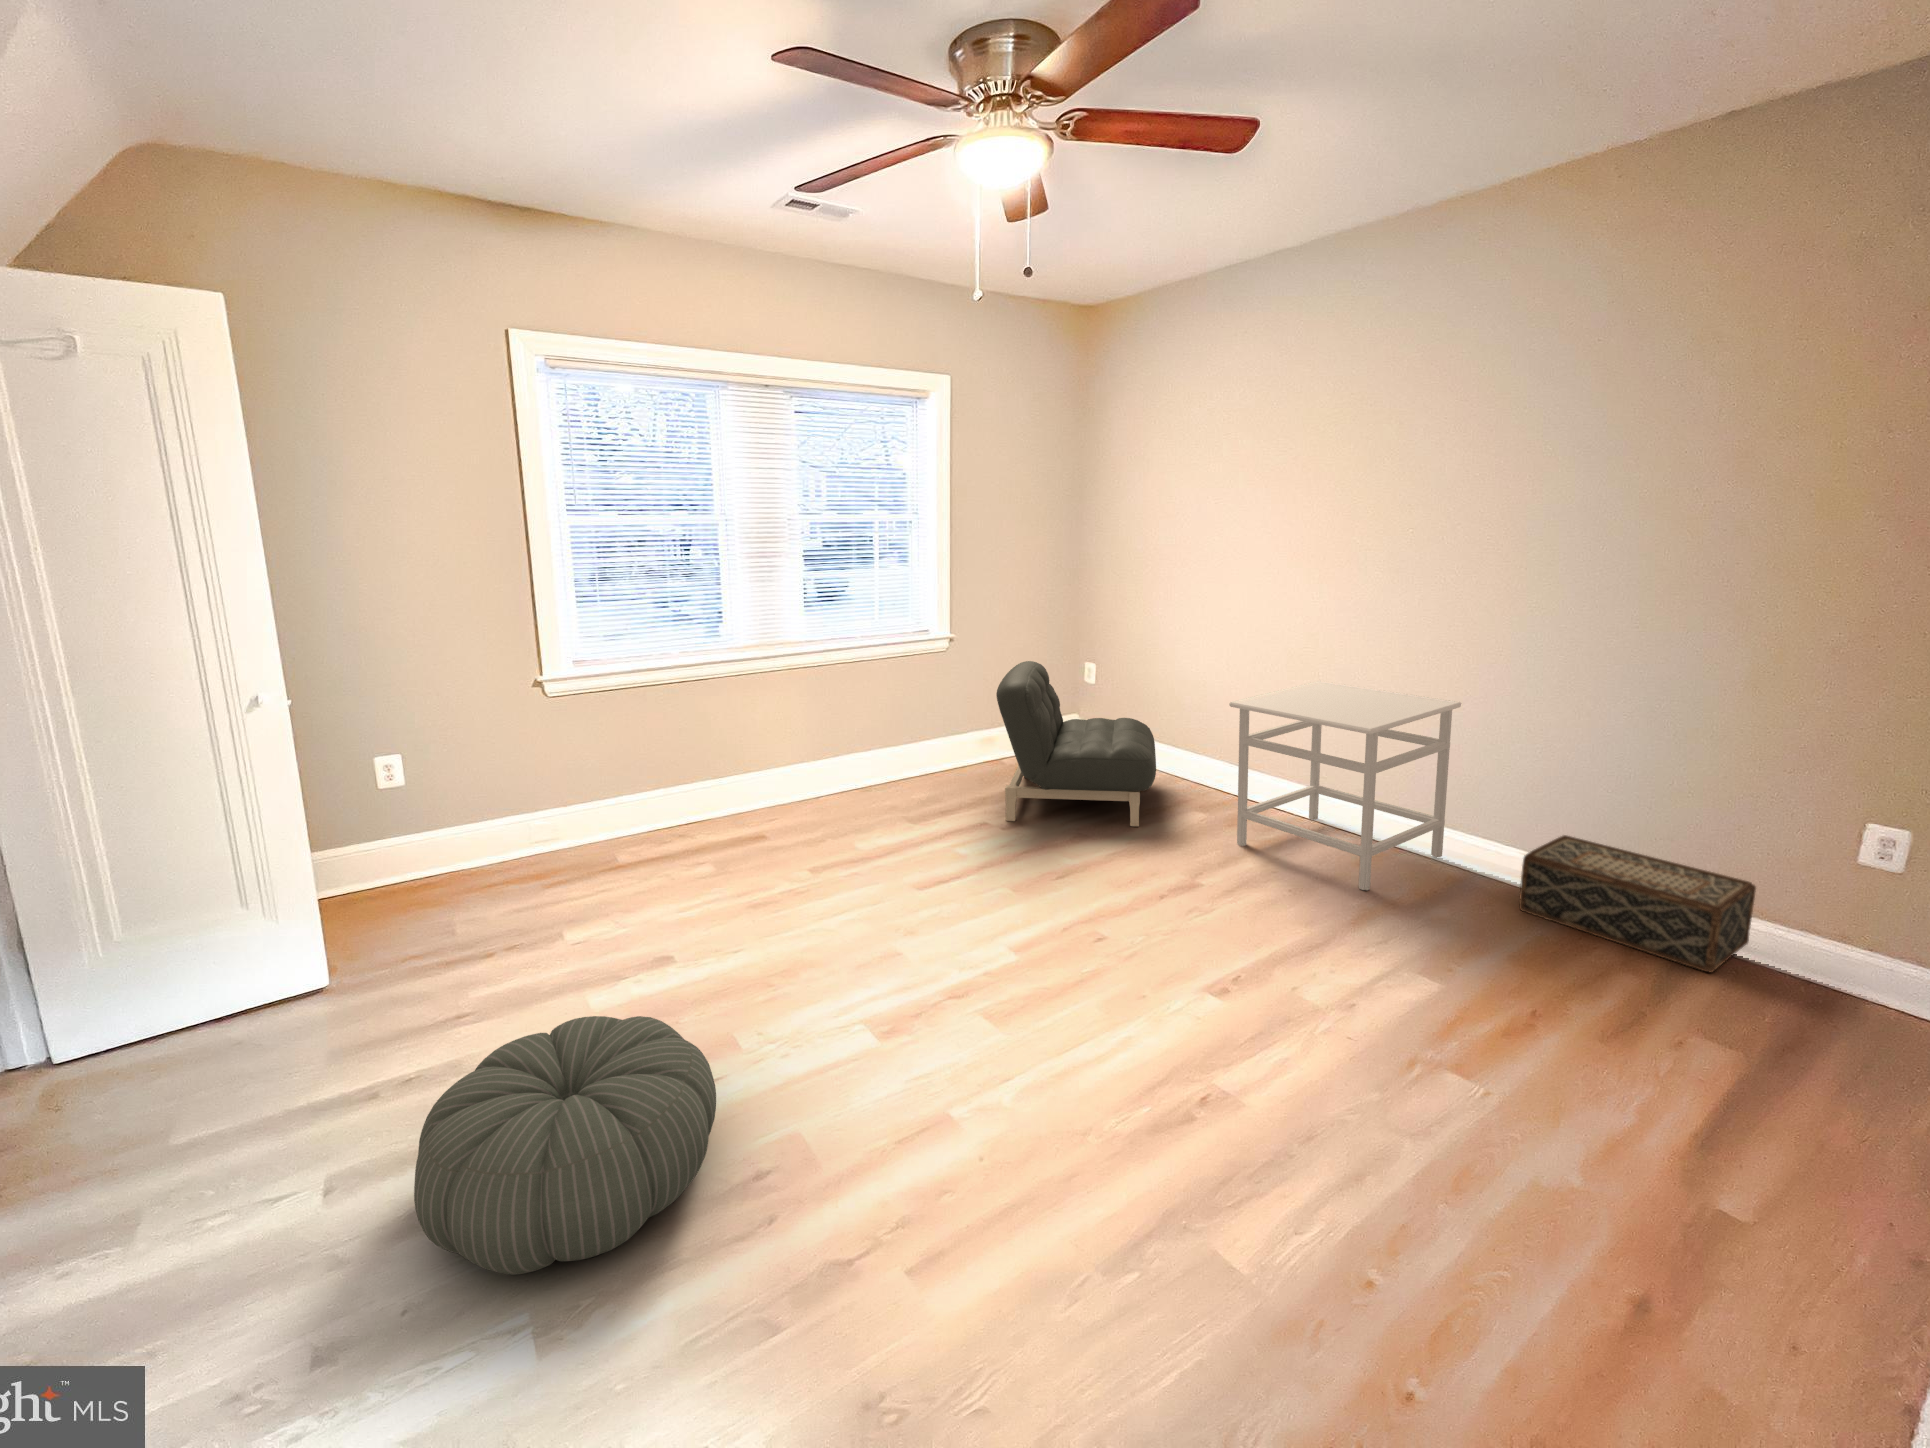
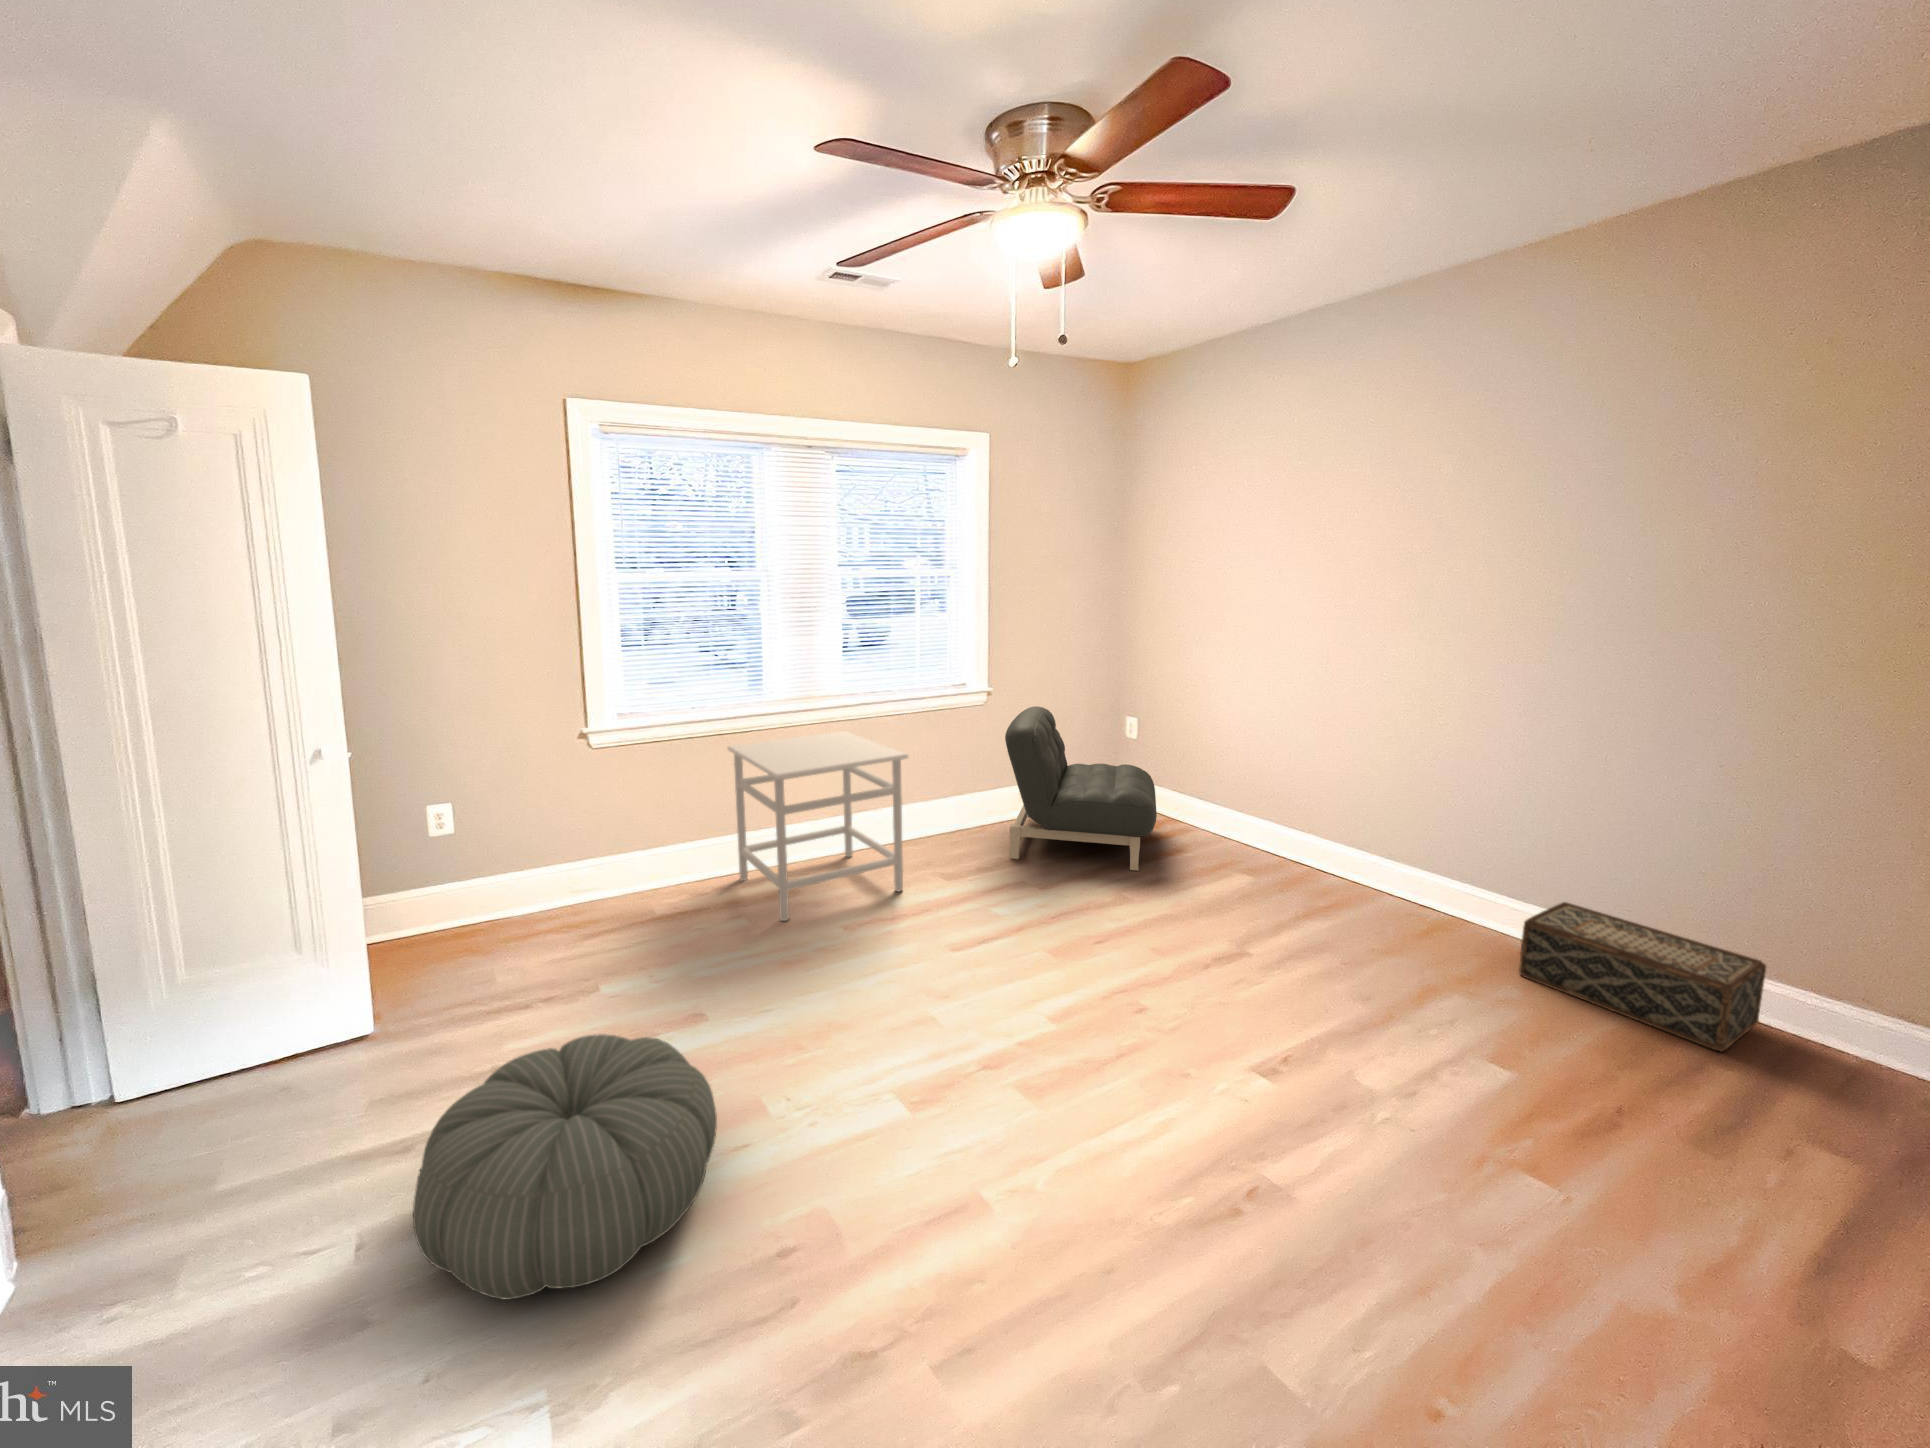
nightstand: present [1229,681,1461,891] -> present [728,731,908,921]

